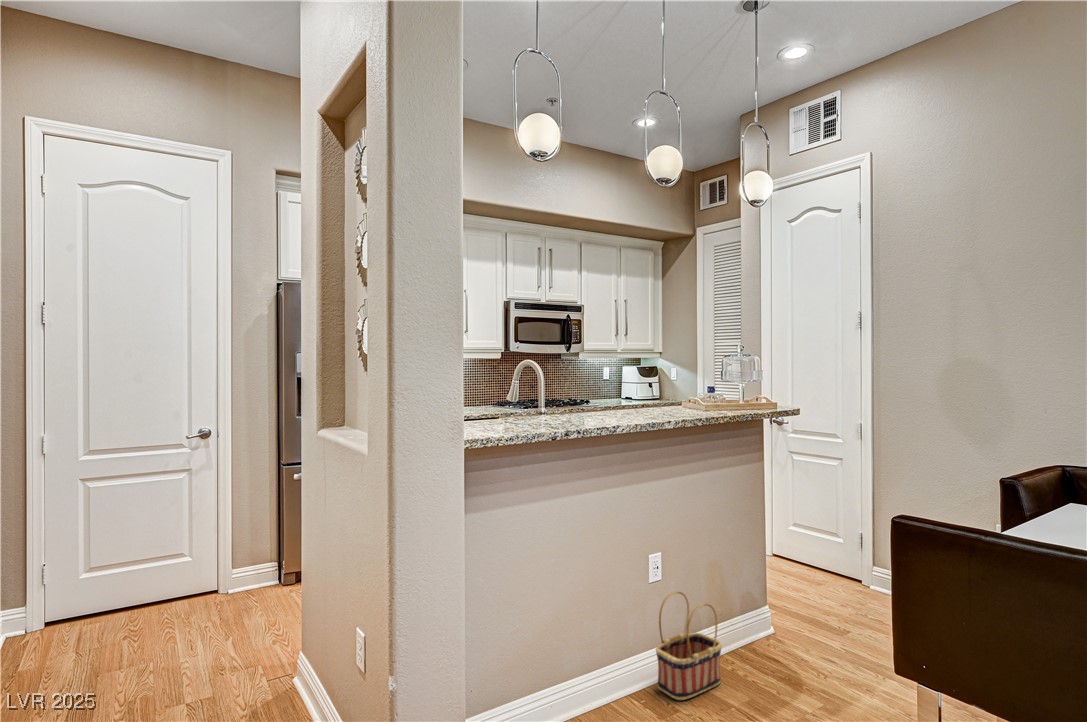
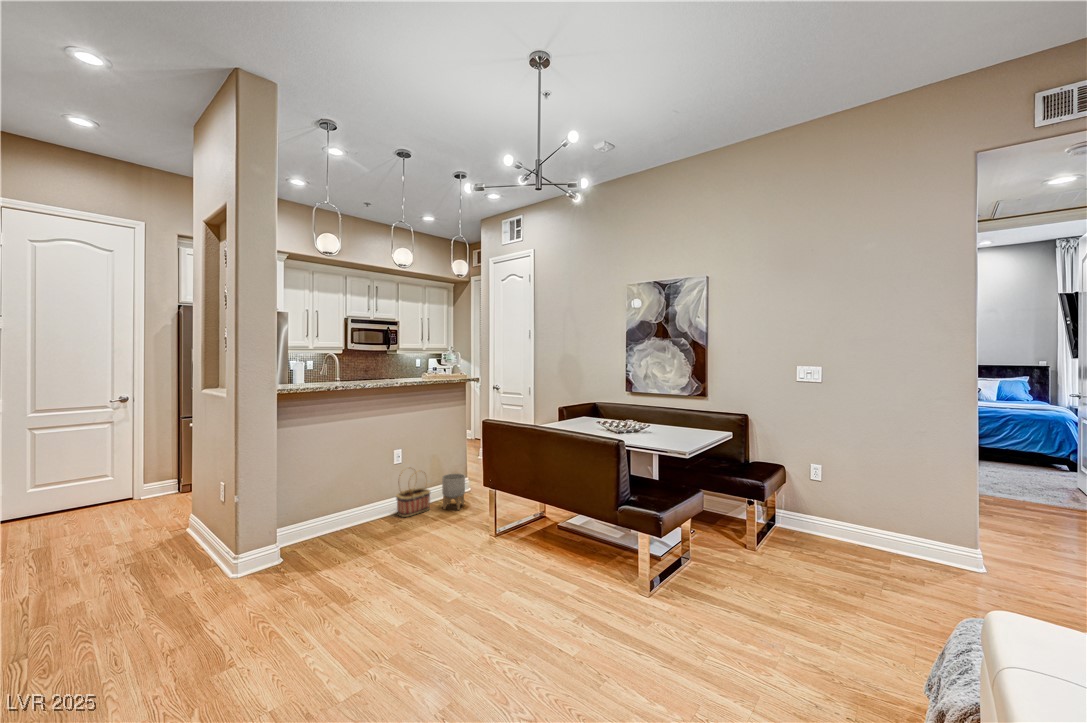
planter: none [744,608,793,693] -> present [442,473,465,510]

